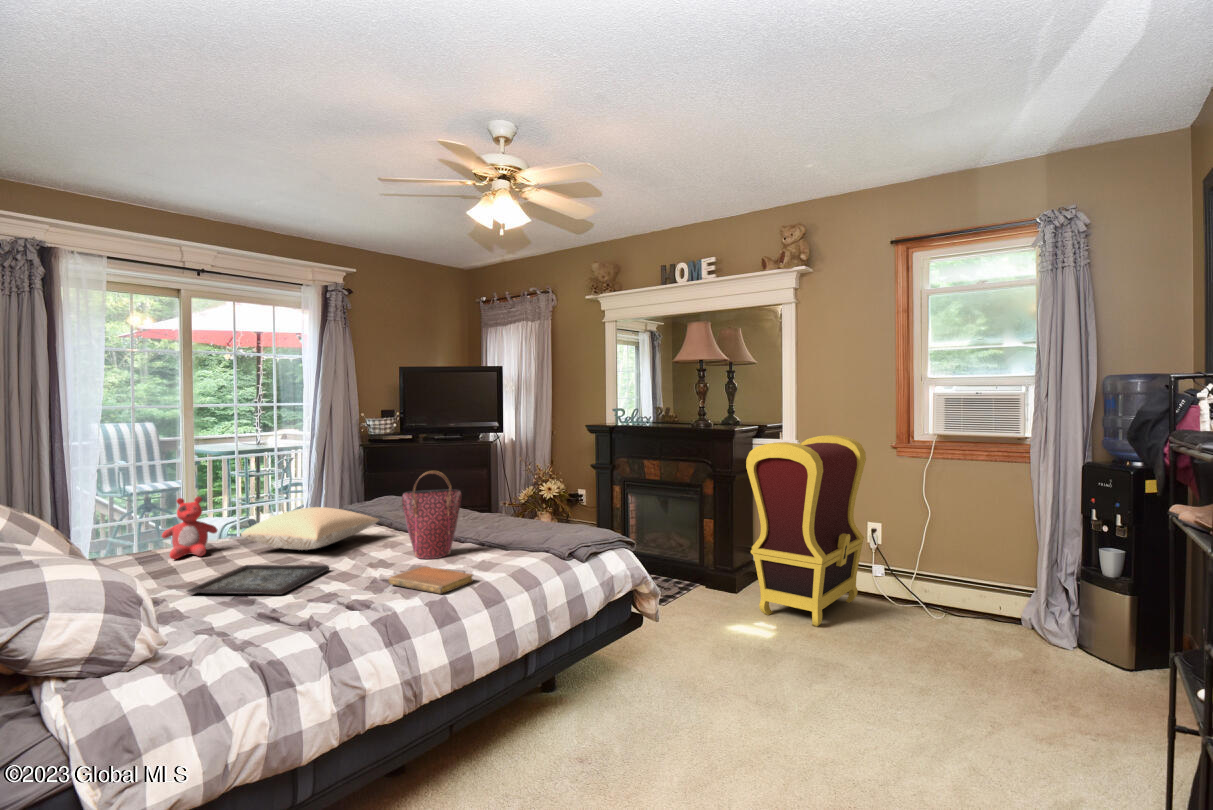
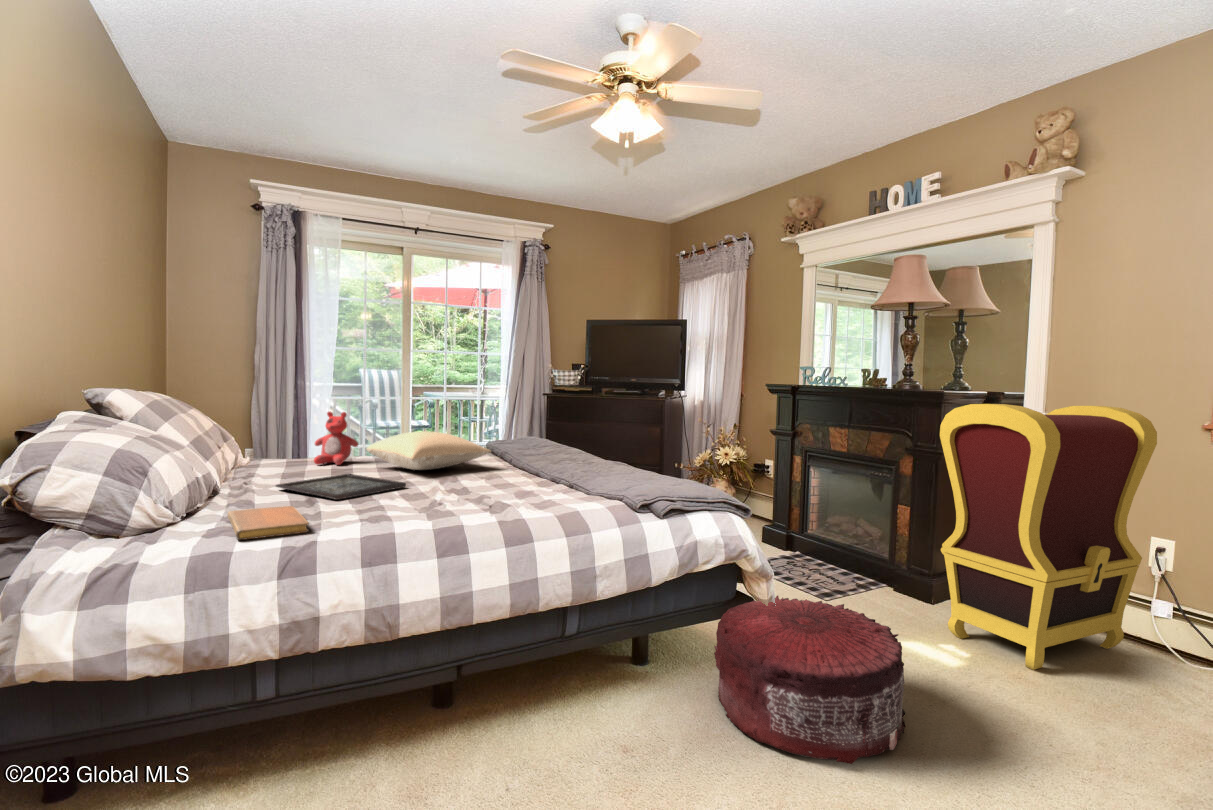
handbag: present [402,471,461,559] -> none [484,398,544,491]
notebook: present [388,567,473,594] -> present [227,506,309,540]
pouf: none [629,605,765,721] -> present [714,596,906,764]

